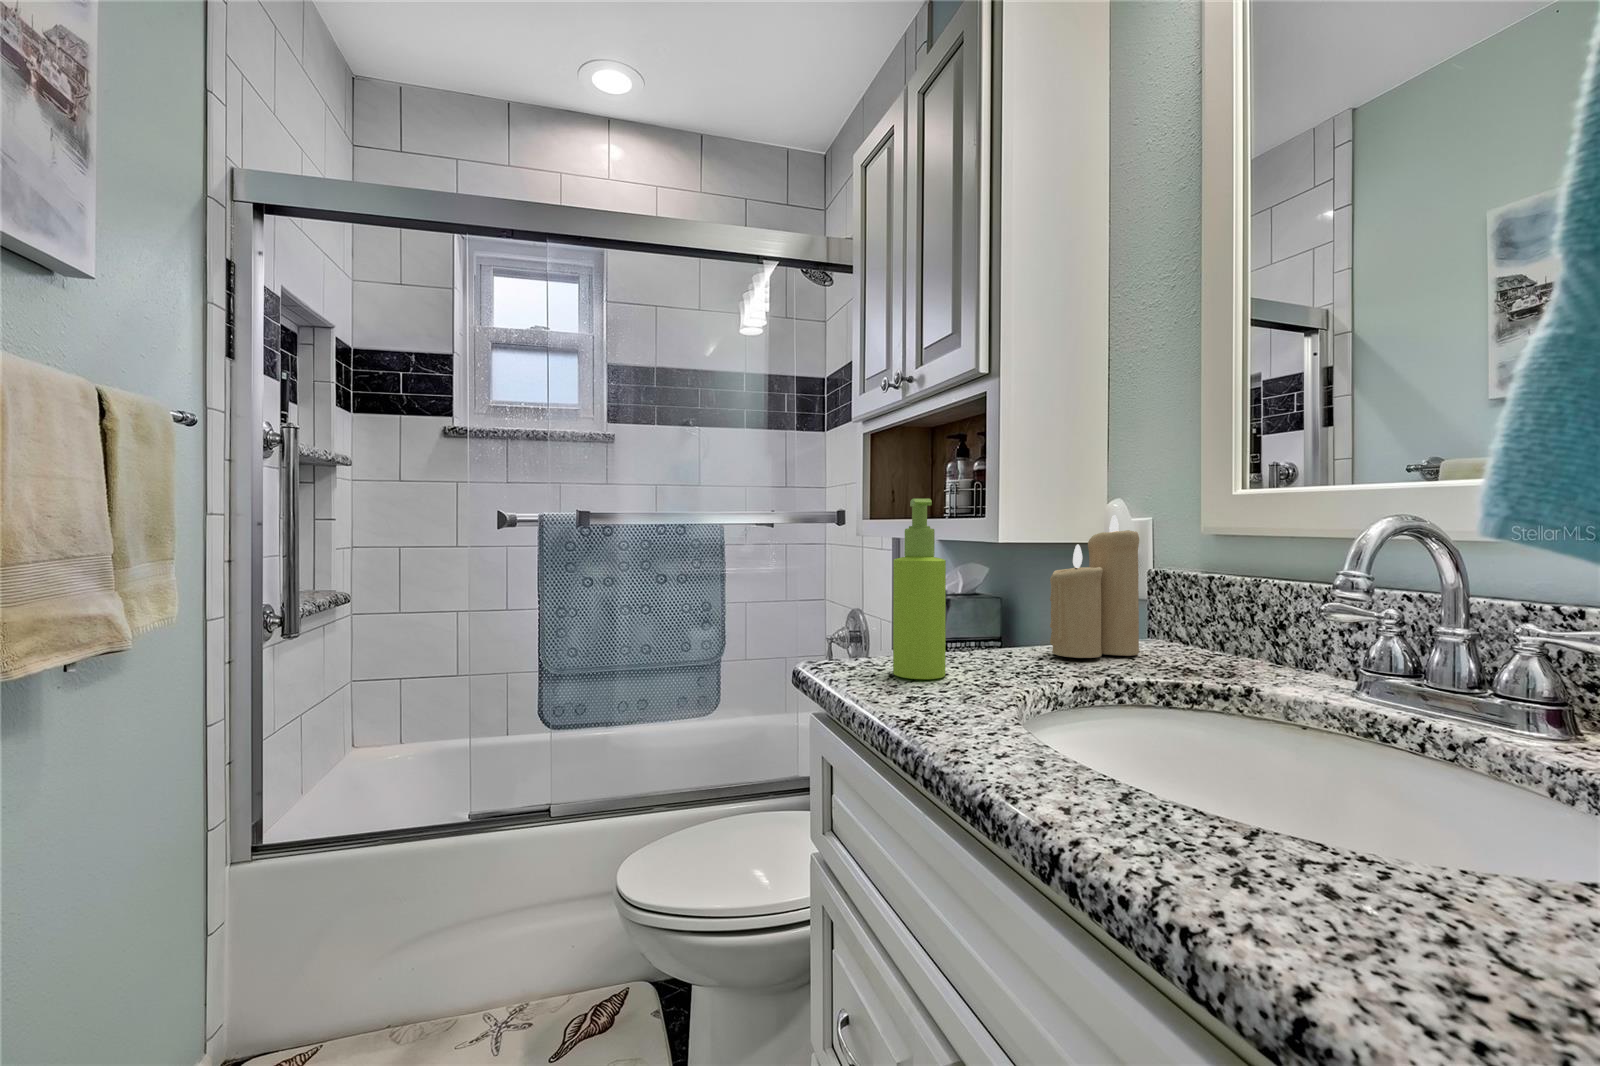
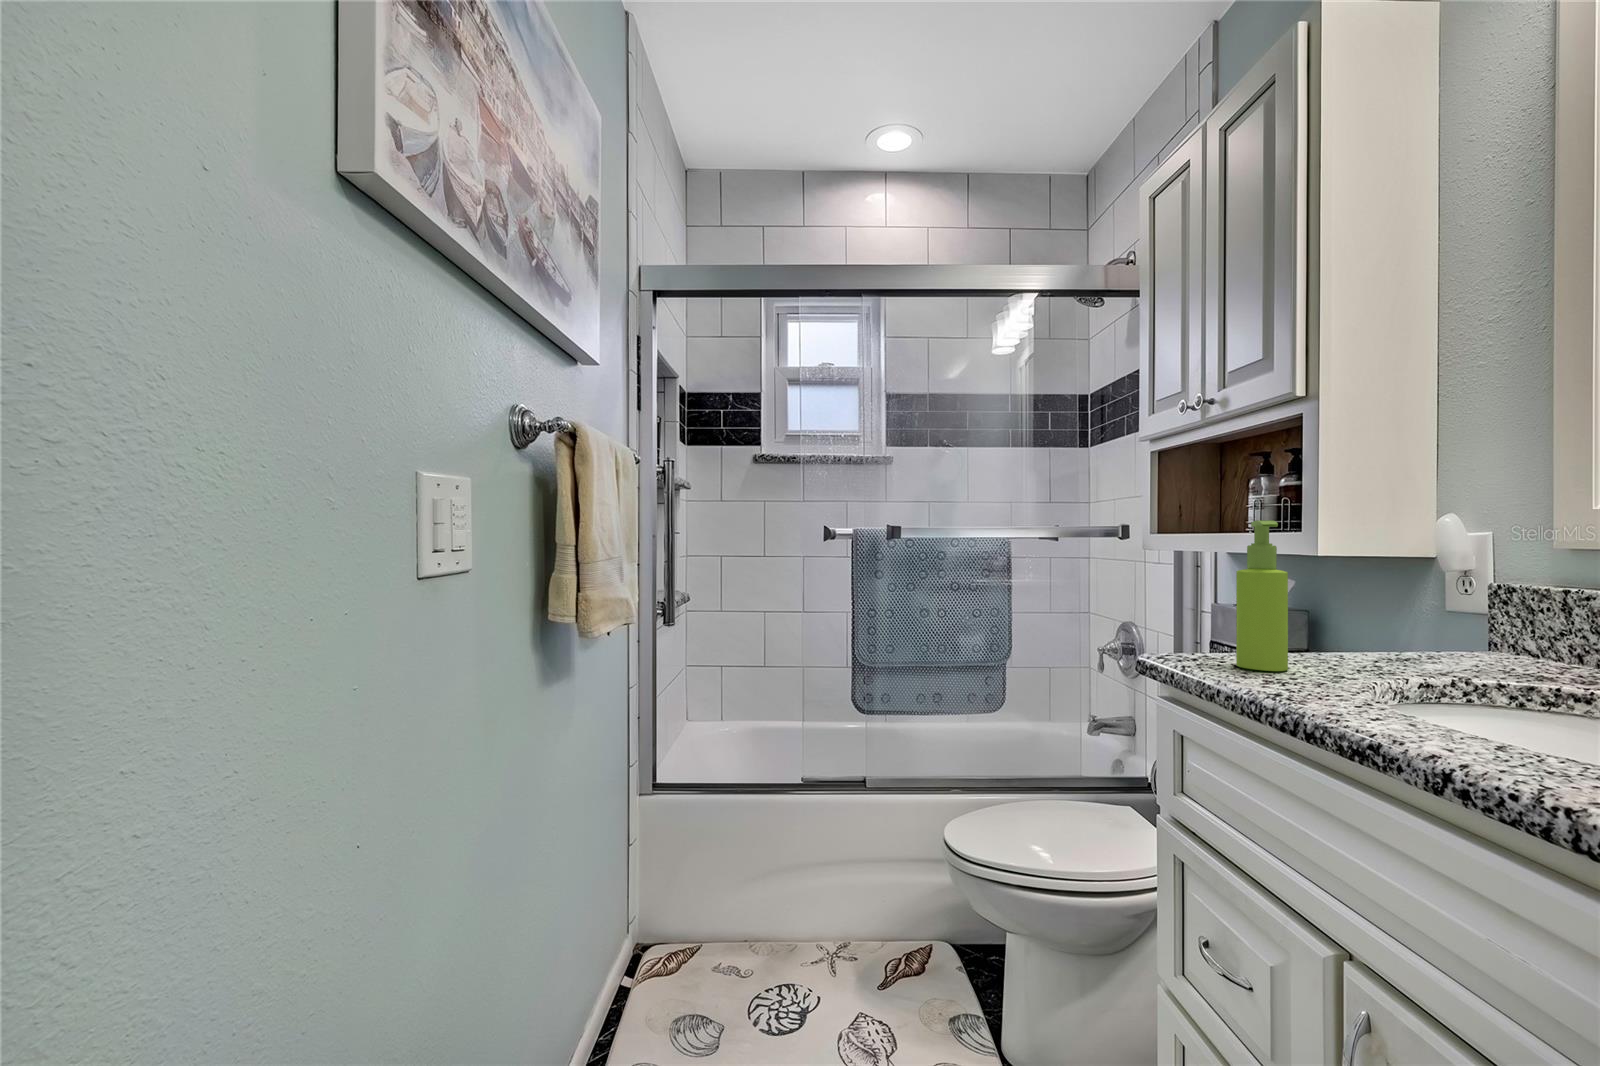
candle: present [1050,515,1139,658] -> none [1385,533,1484,663]

